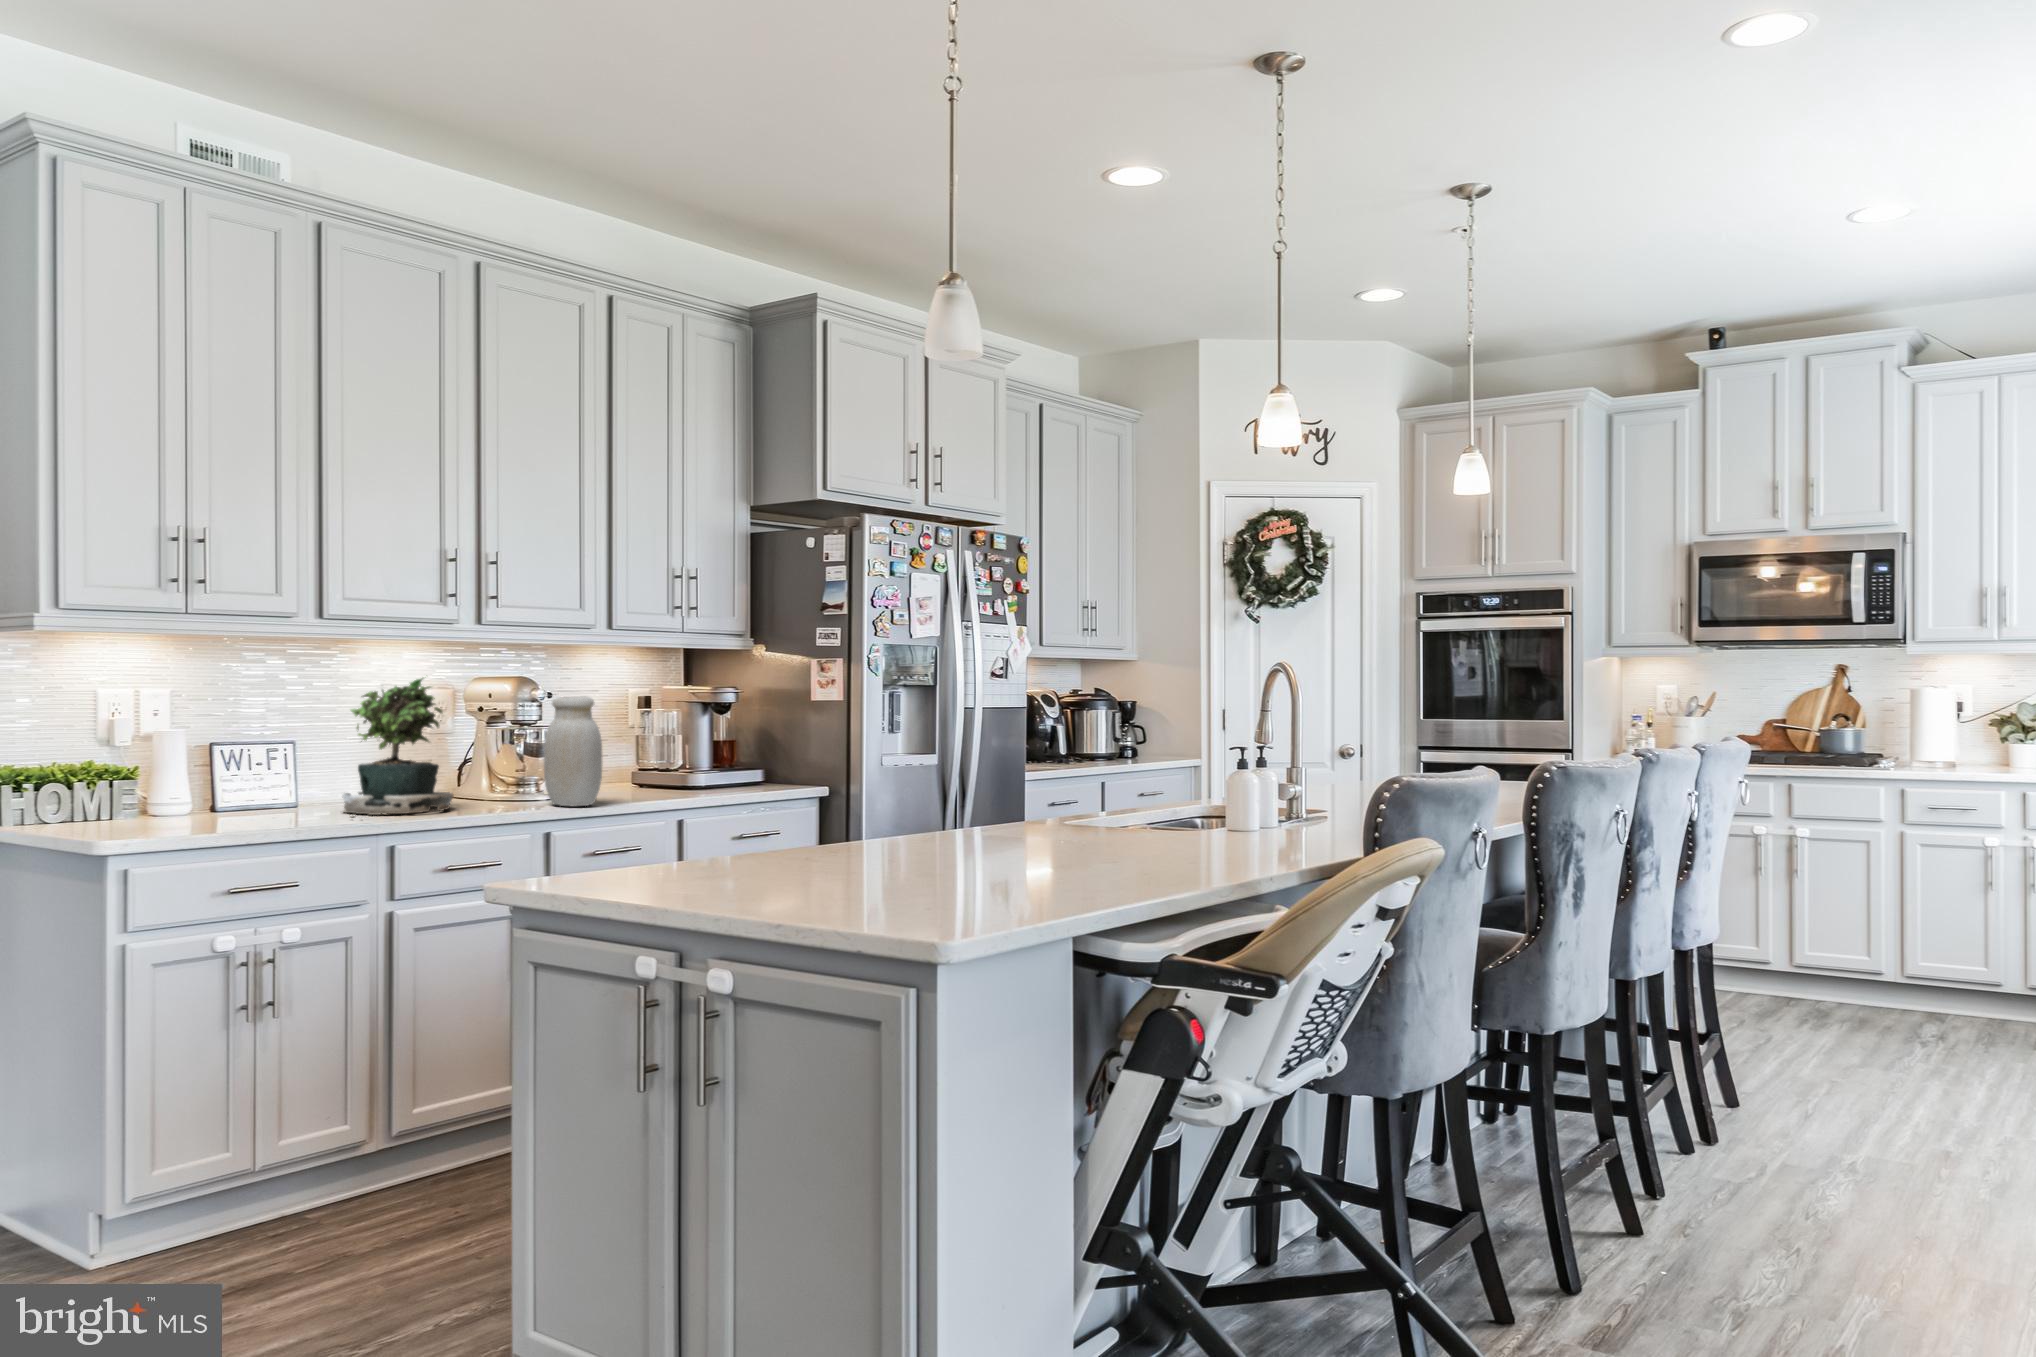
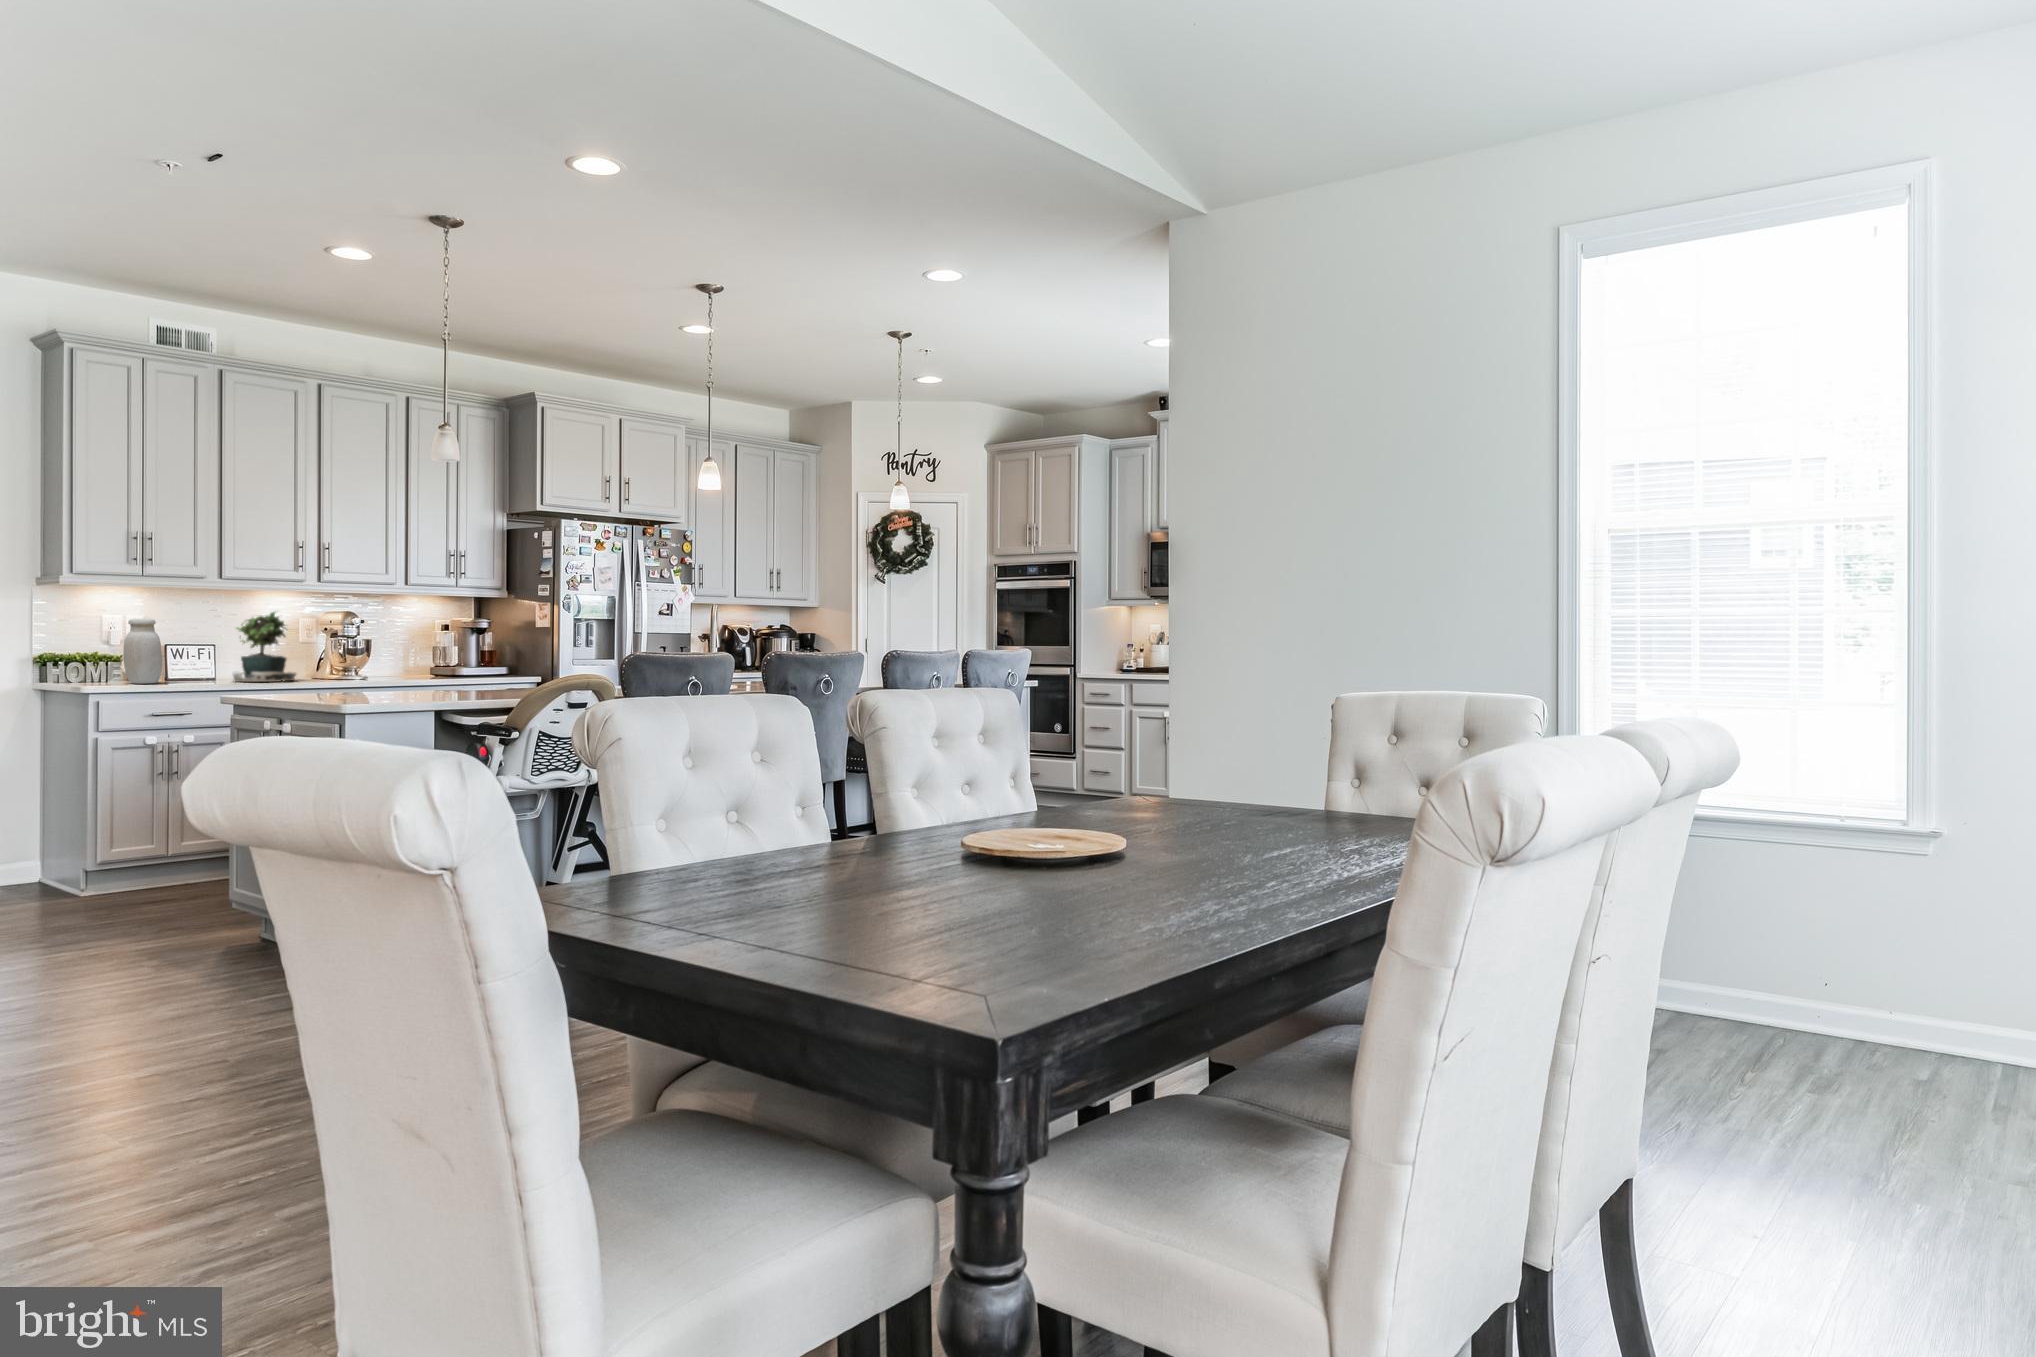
jar: present [544,697,602,806] -> present [123,618,162,684]

